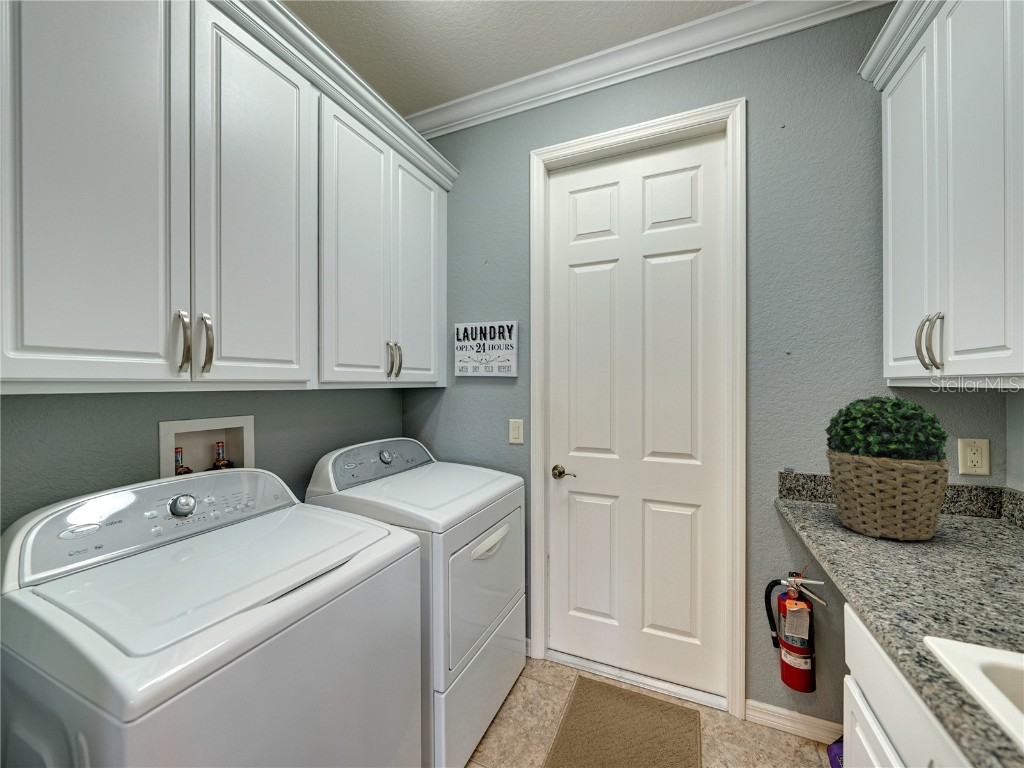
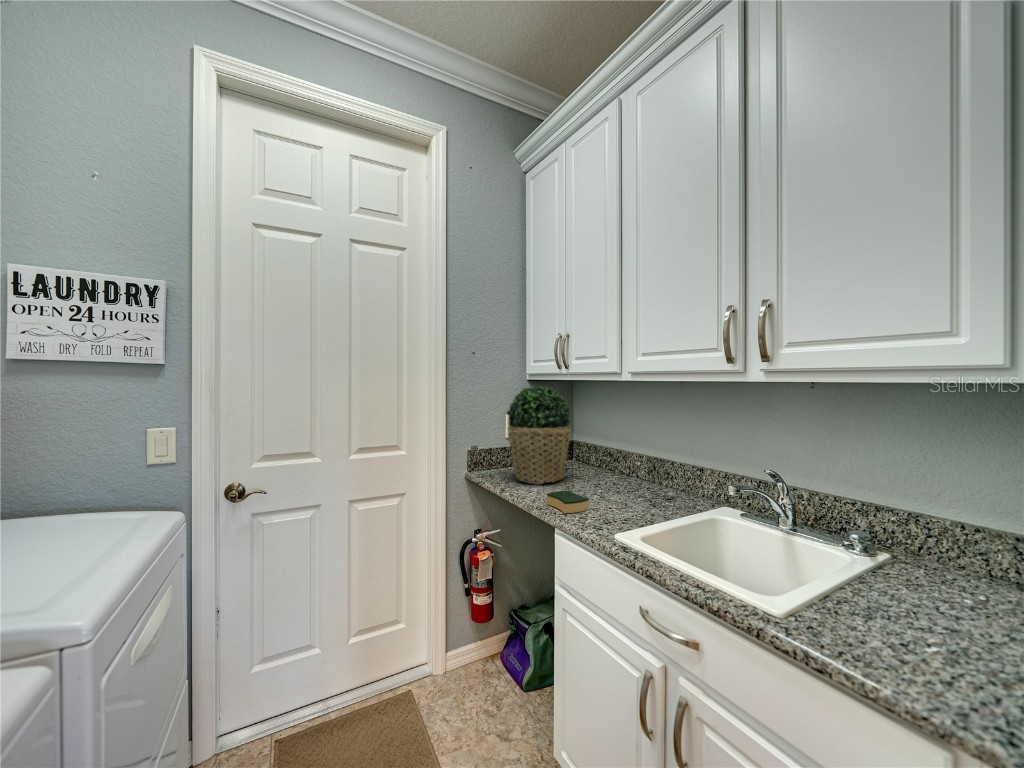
sponge: none [853,548,926,592] -> present [547,490,588,513]

